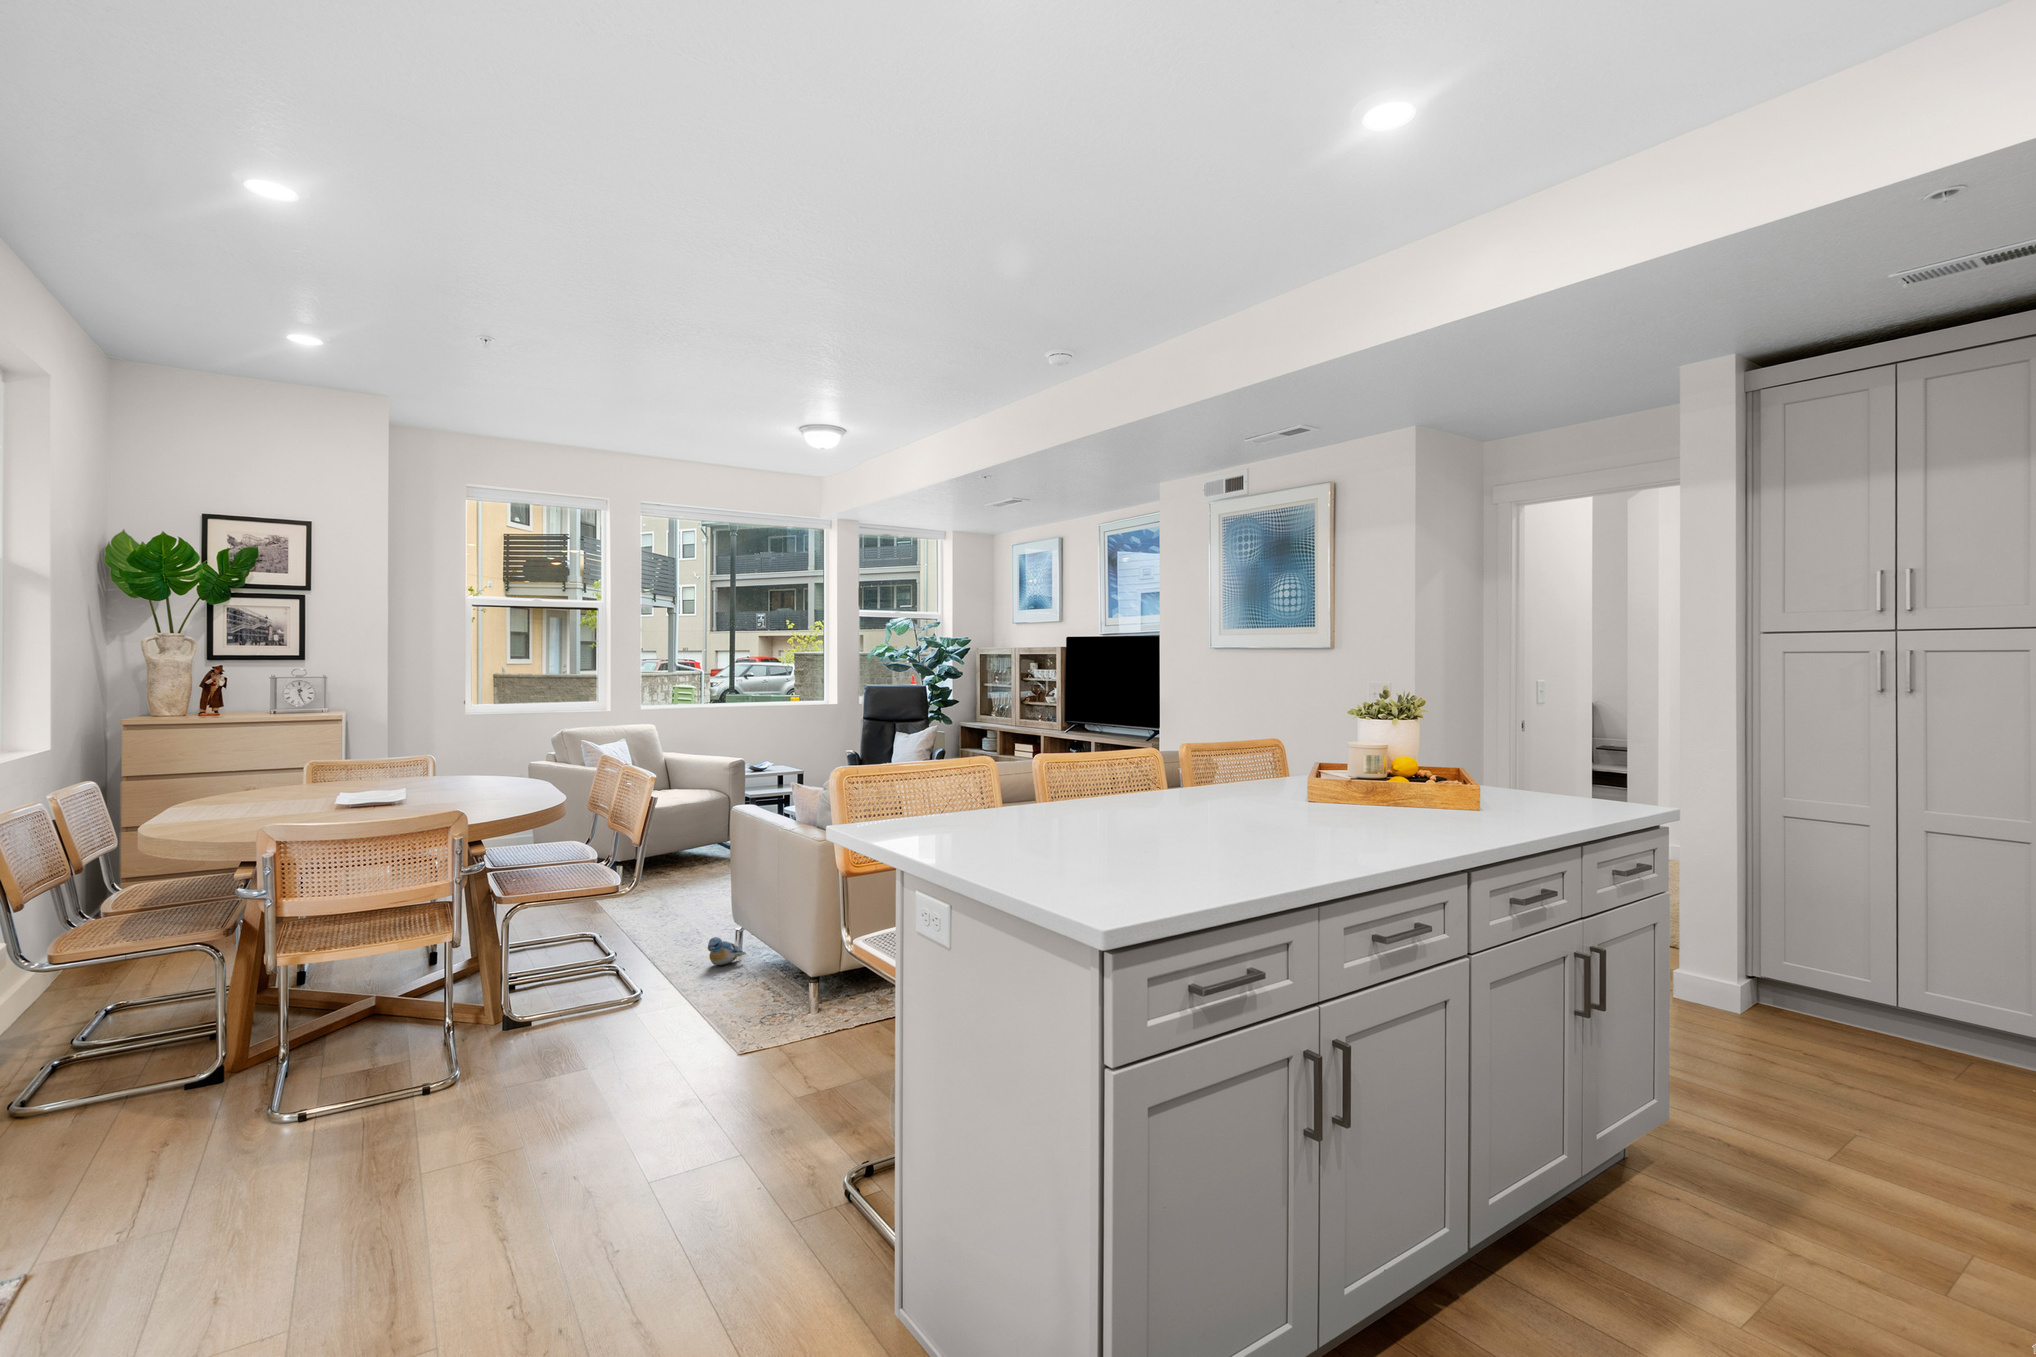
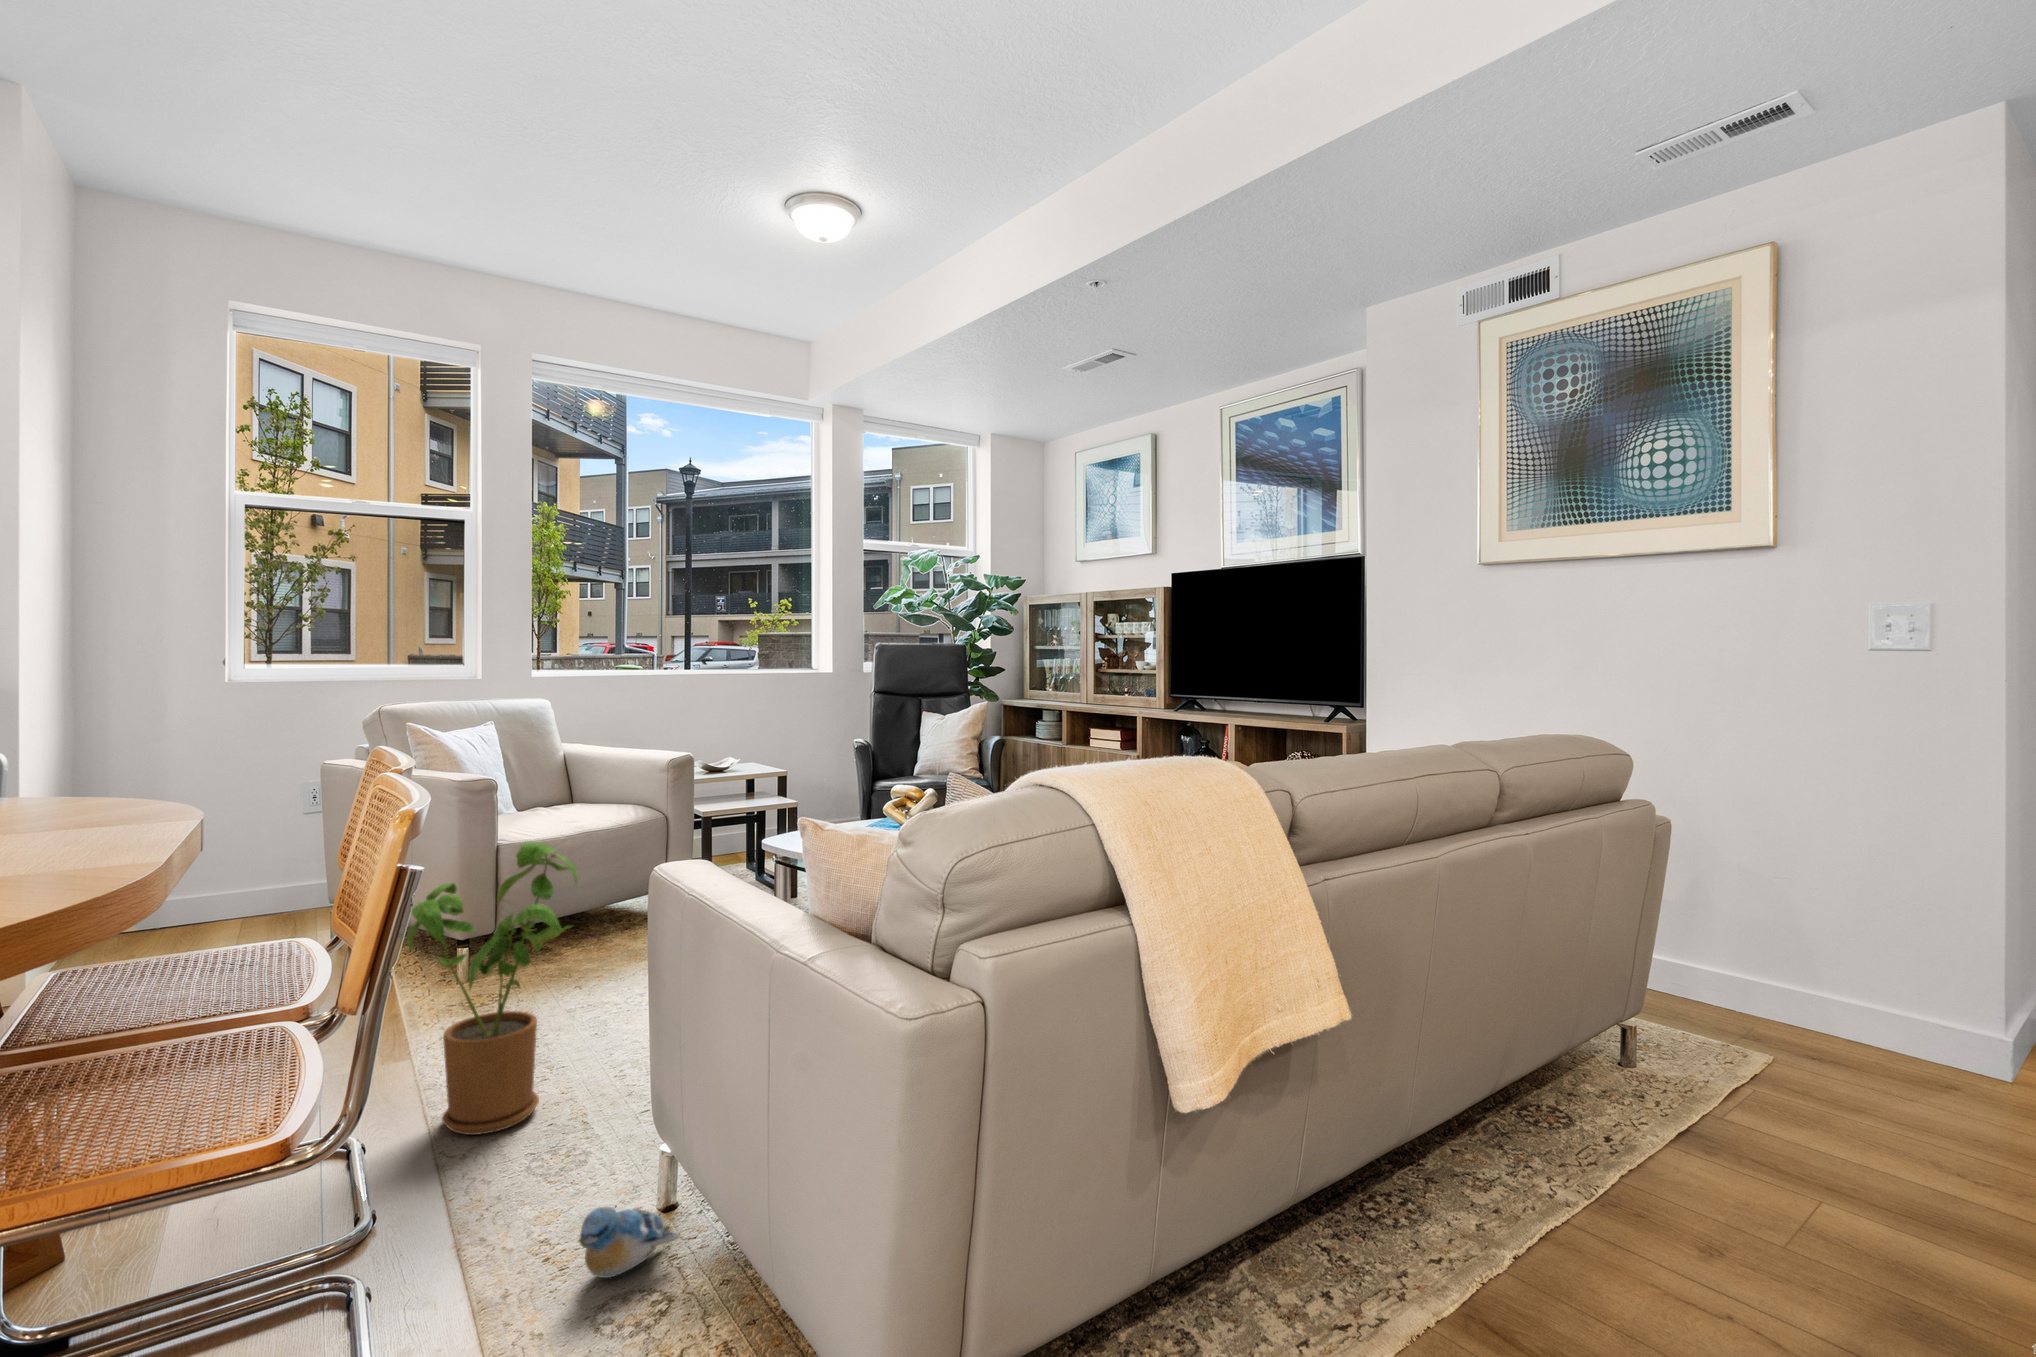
house plant: none [618,800,694,933] -> present [407,842,578,1135]

